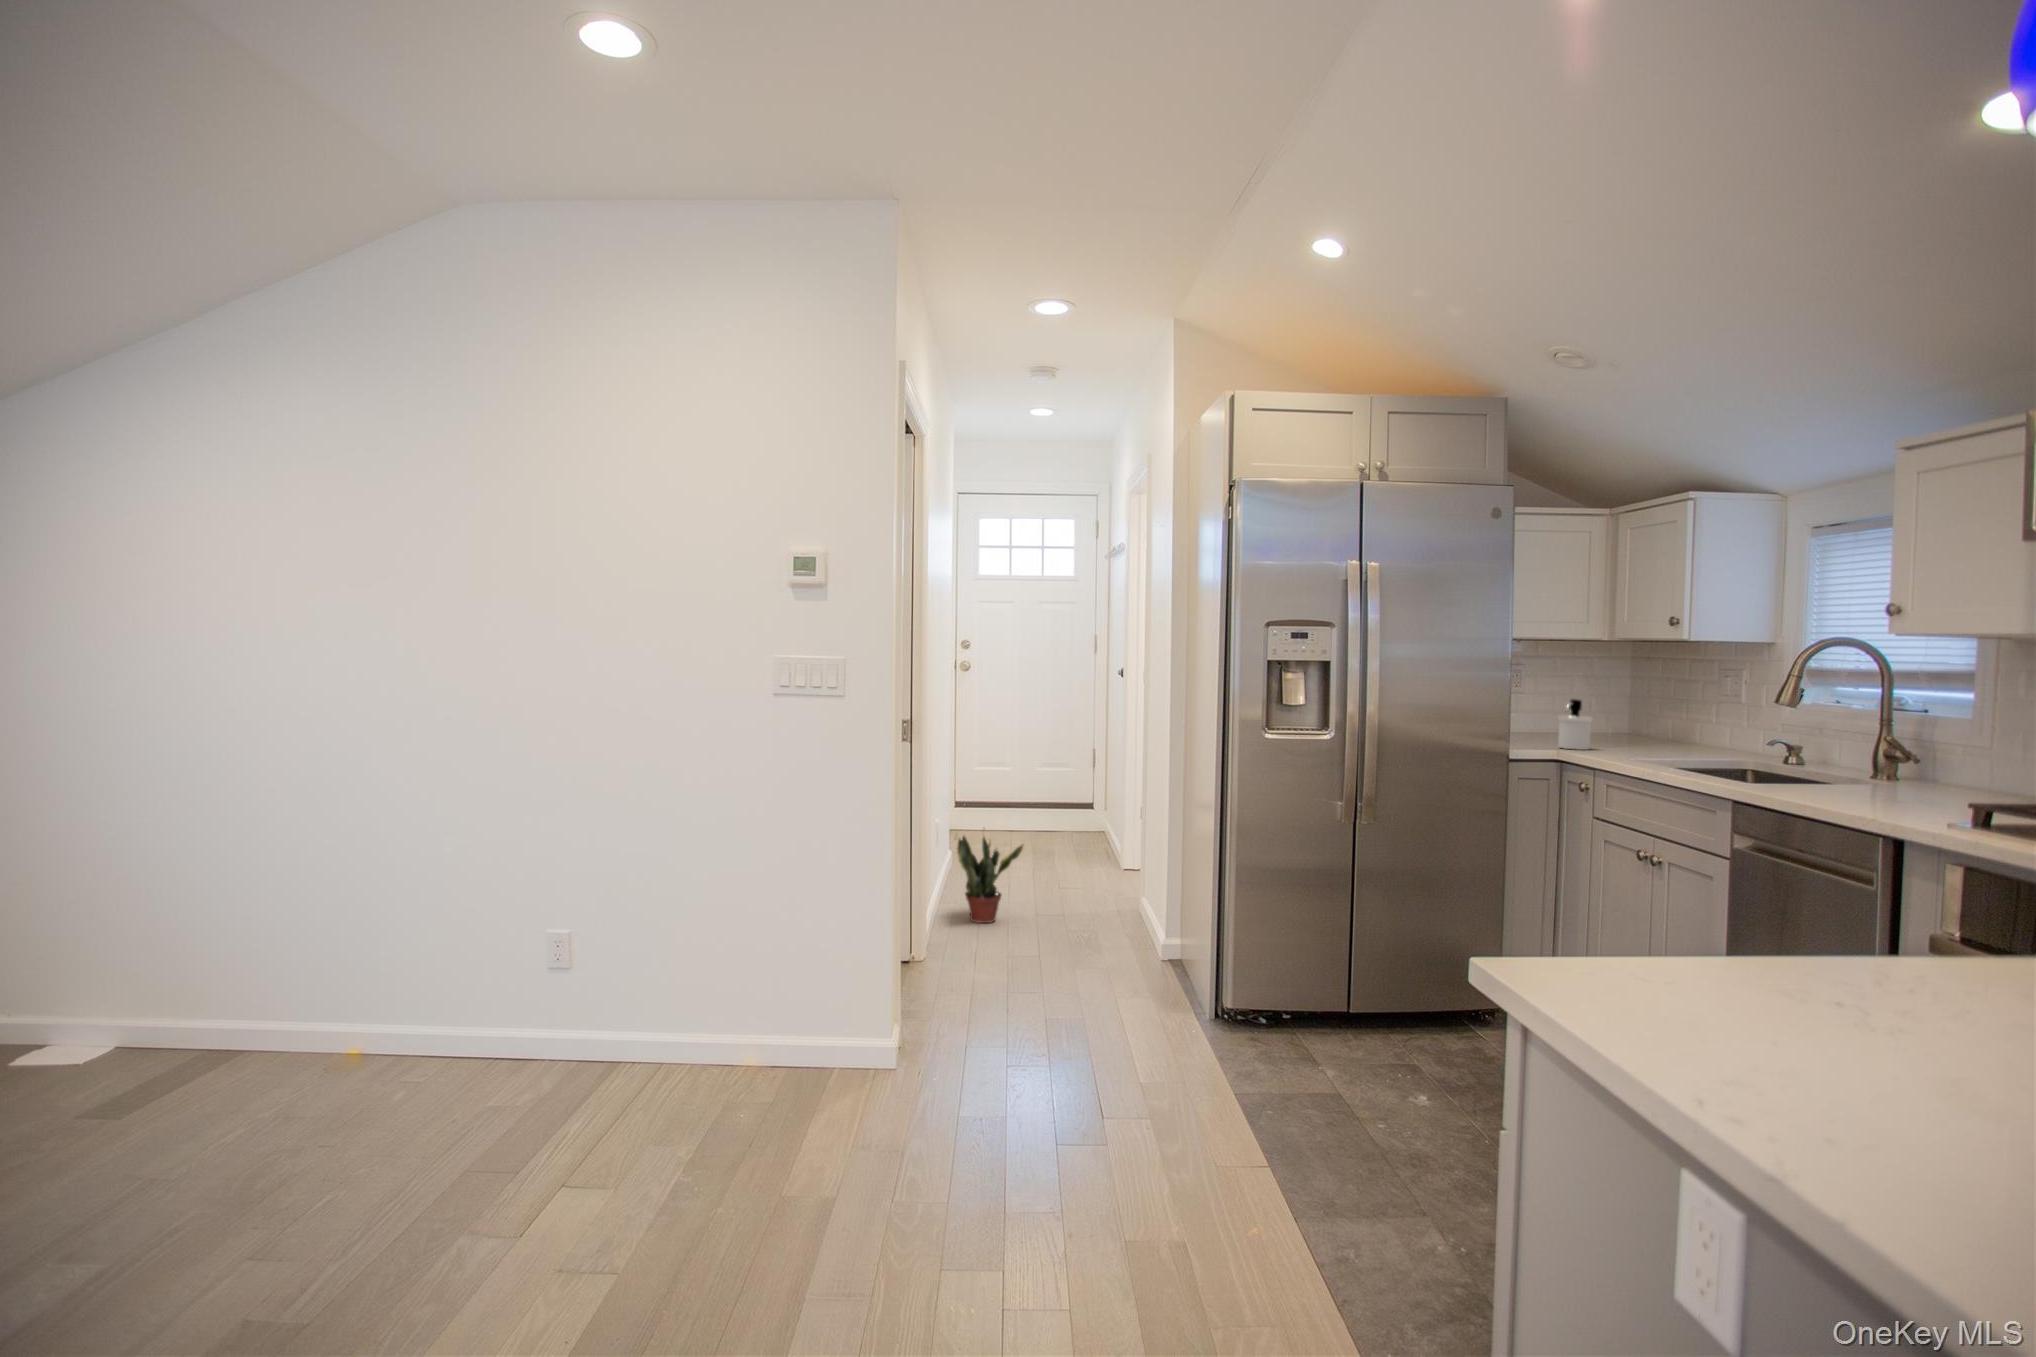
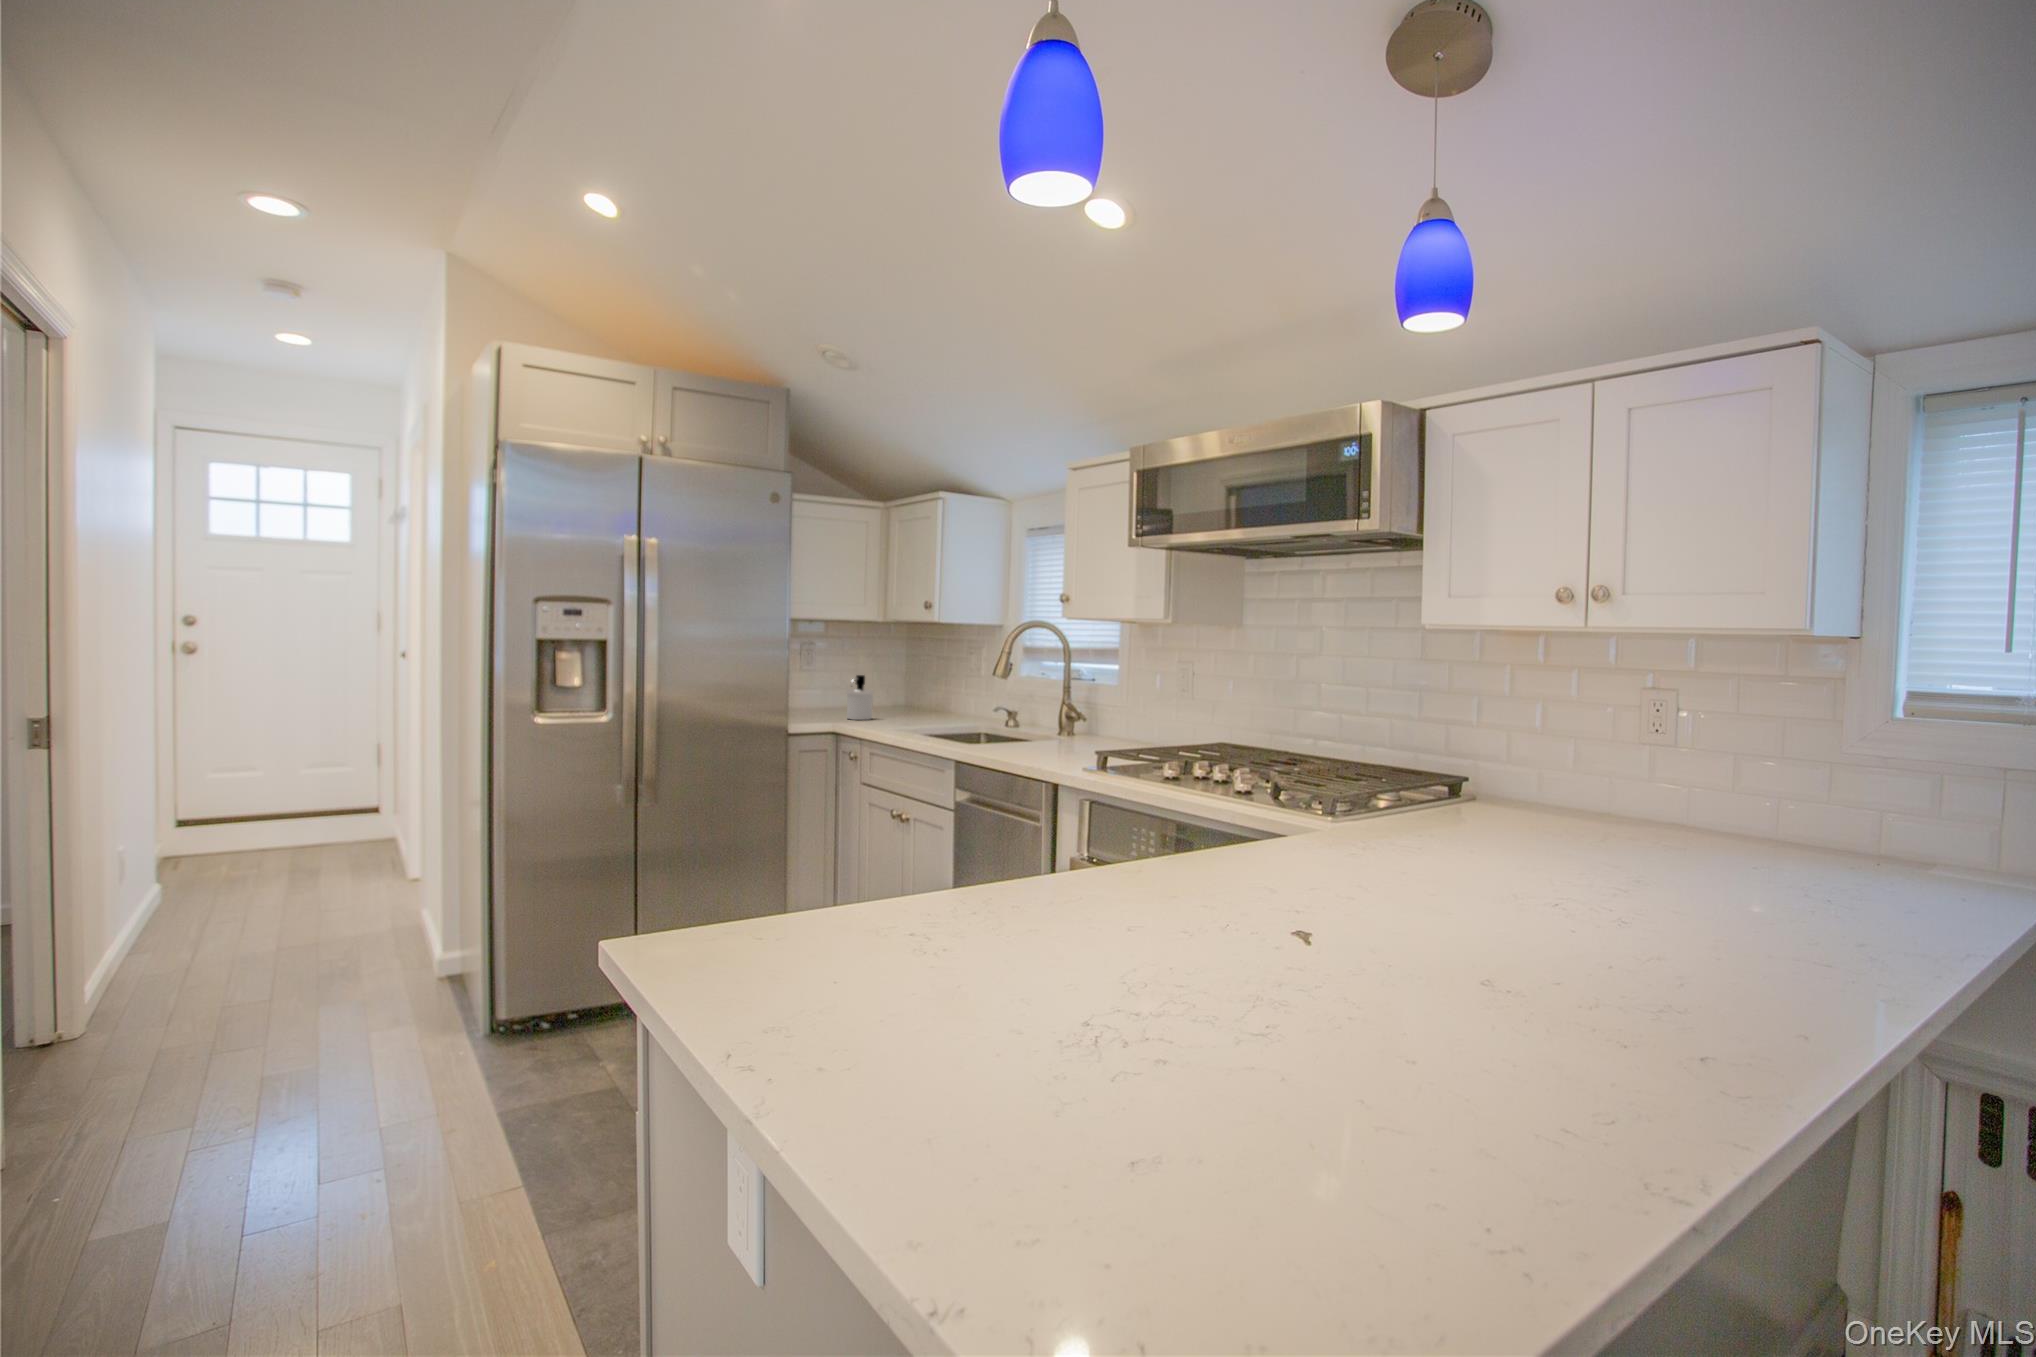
potted plant: present [957,836,1023,923] -> none [122,856,234,981]

